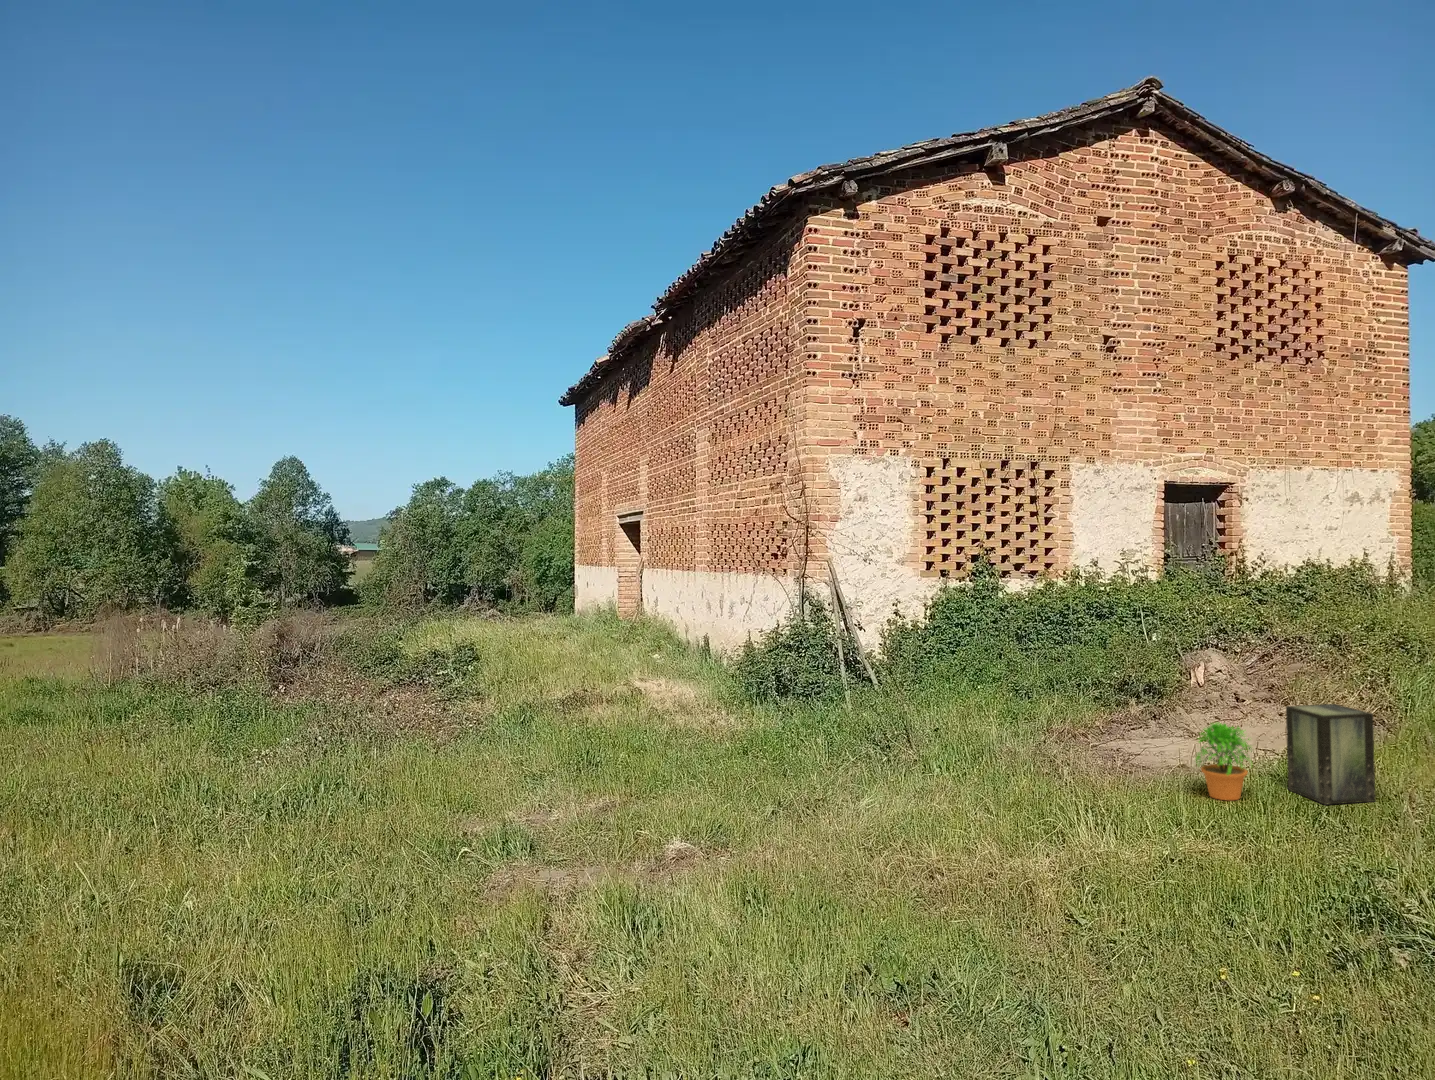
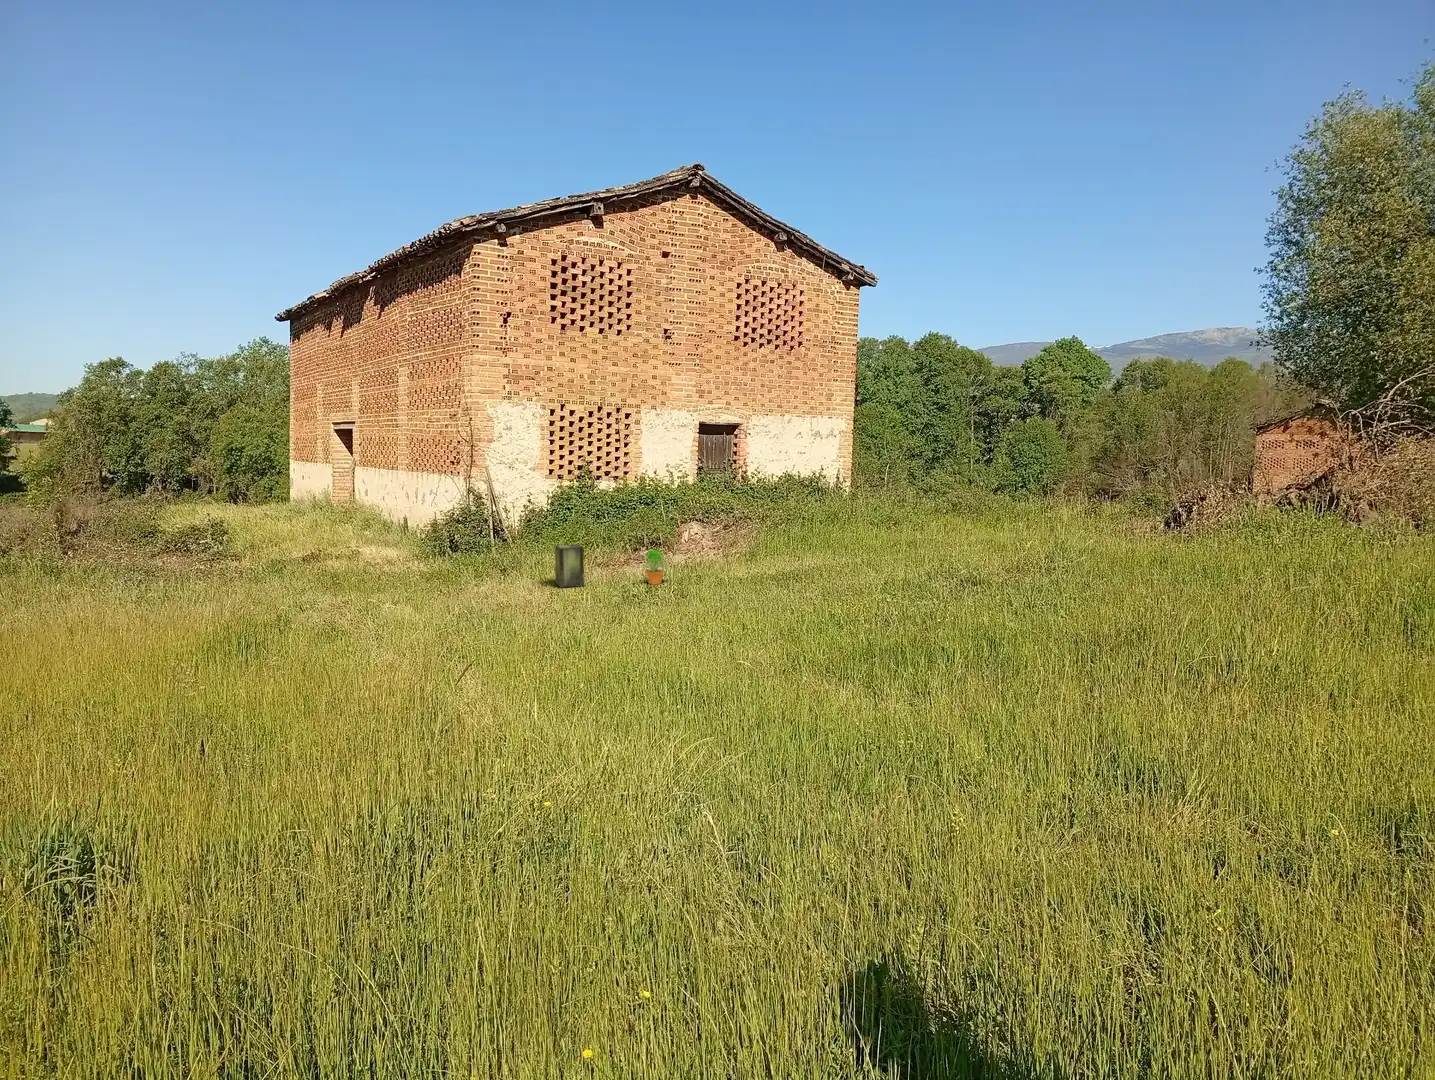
storage box: present [1286,704,1375,805] -> present [555,544,585,588]

